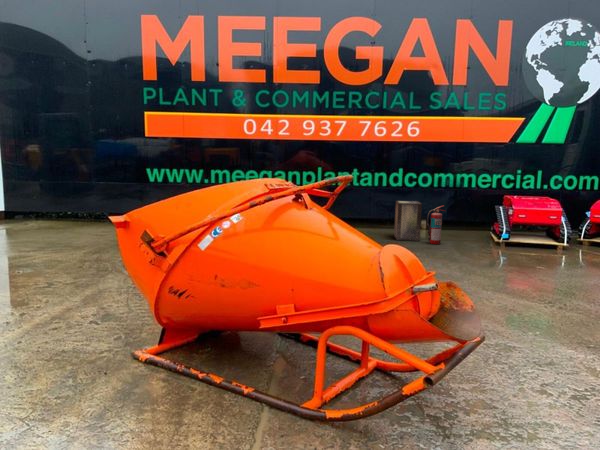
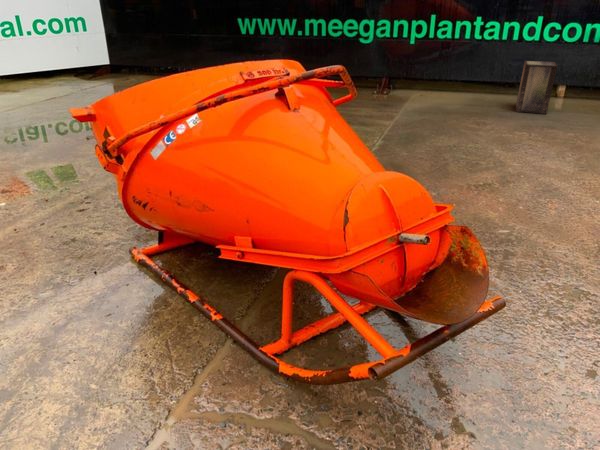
fire extinguisher: present [427,206,444,244] -> none [557,69,589,120]

